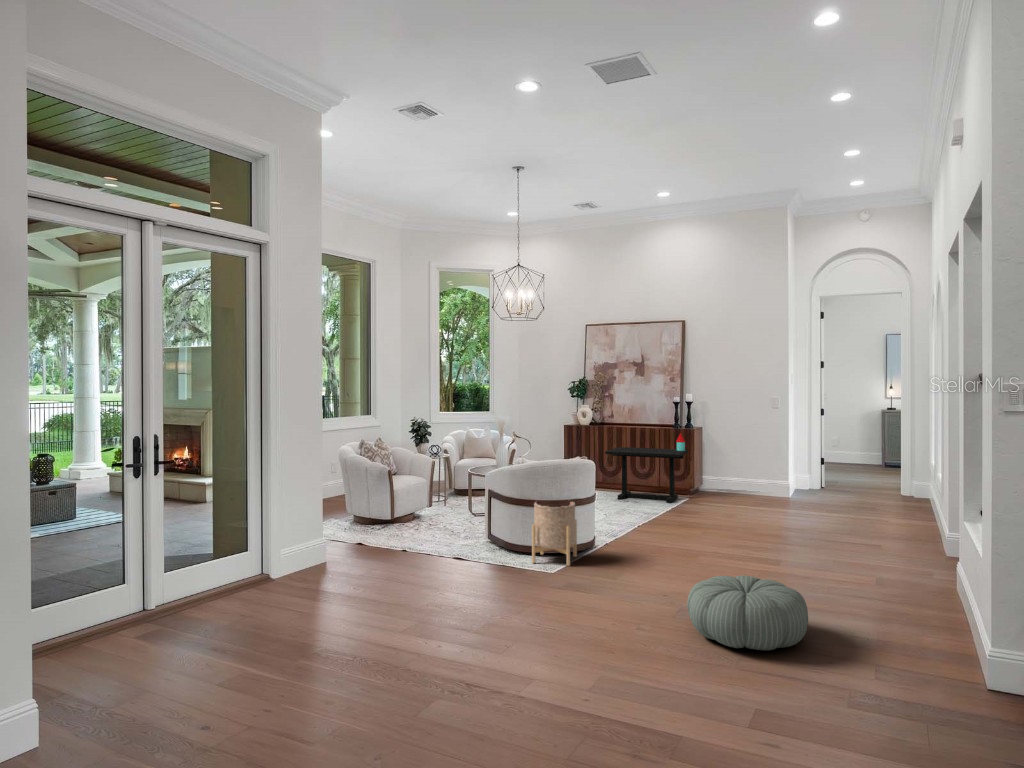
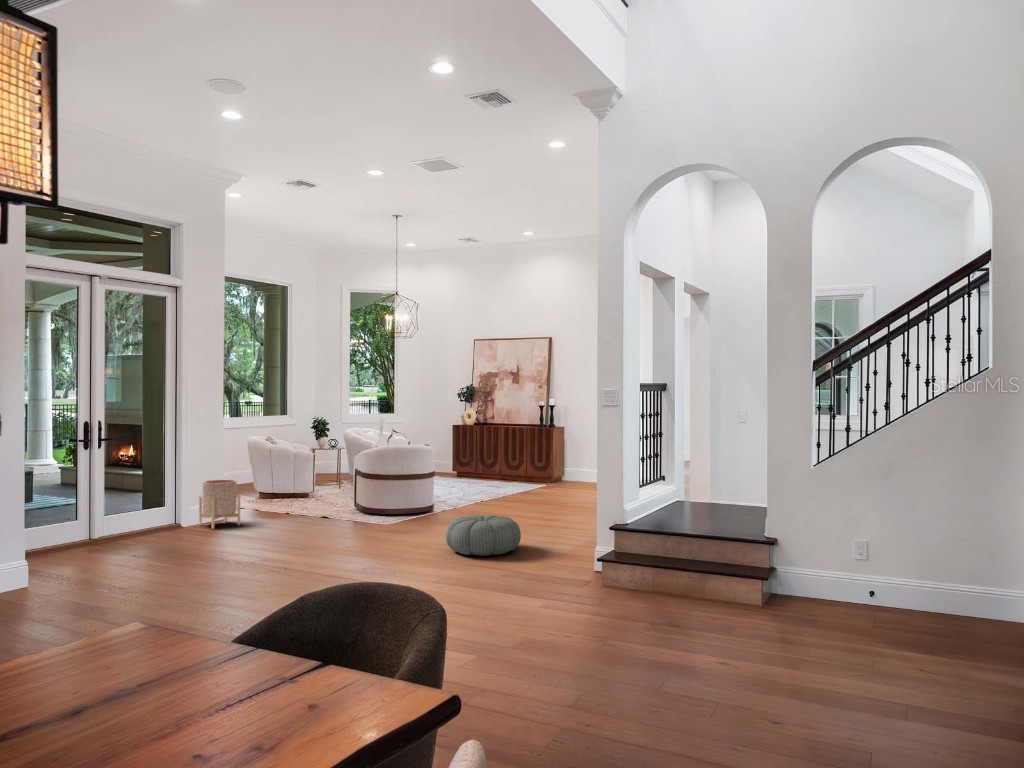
side table: present [605,433,689,503] -> none [477,431,548,488]
planter: present [532,502,577,566] -> present [199,479,240,529]

